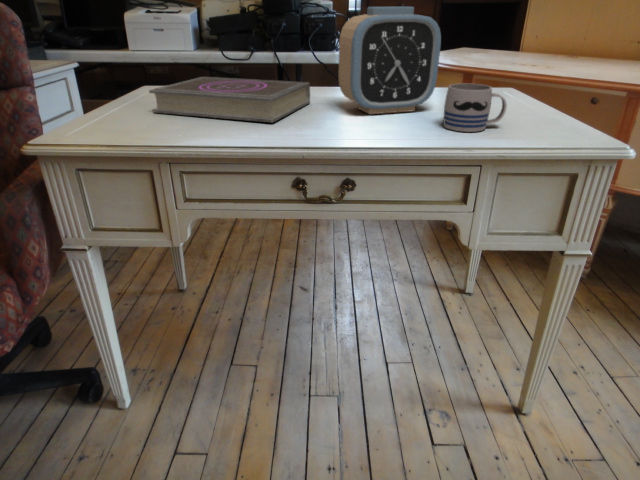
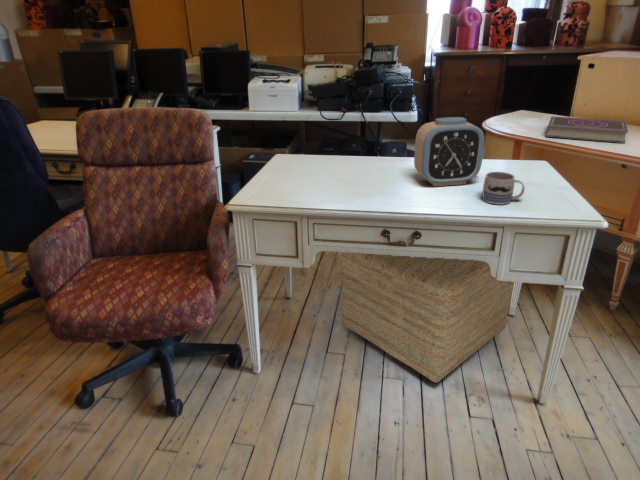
book: present [149,77,310,122] -> present [546,116,628,143]
ottoman: none [245,171,481,398] -> present [341,253,514,383]

